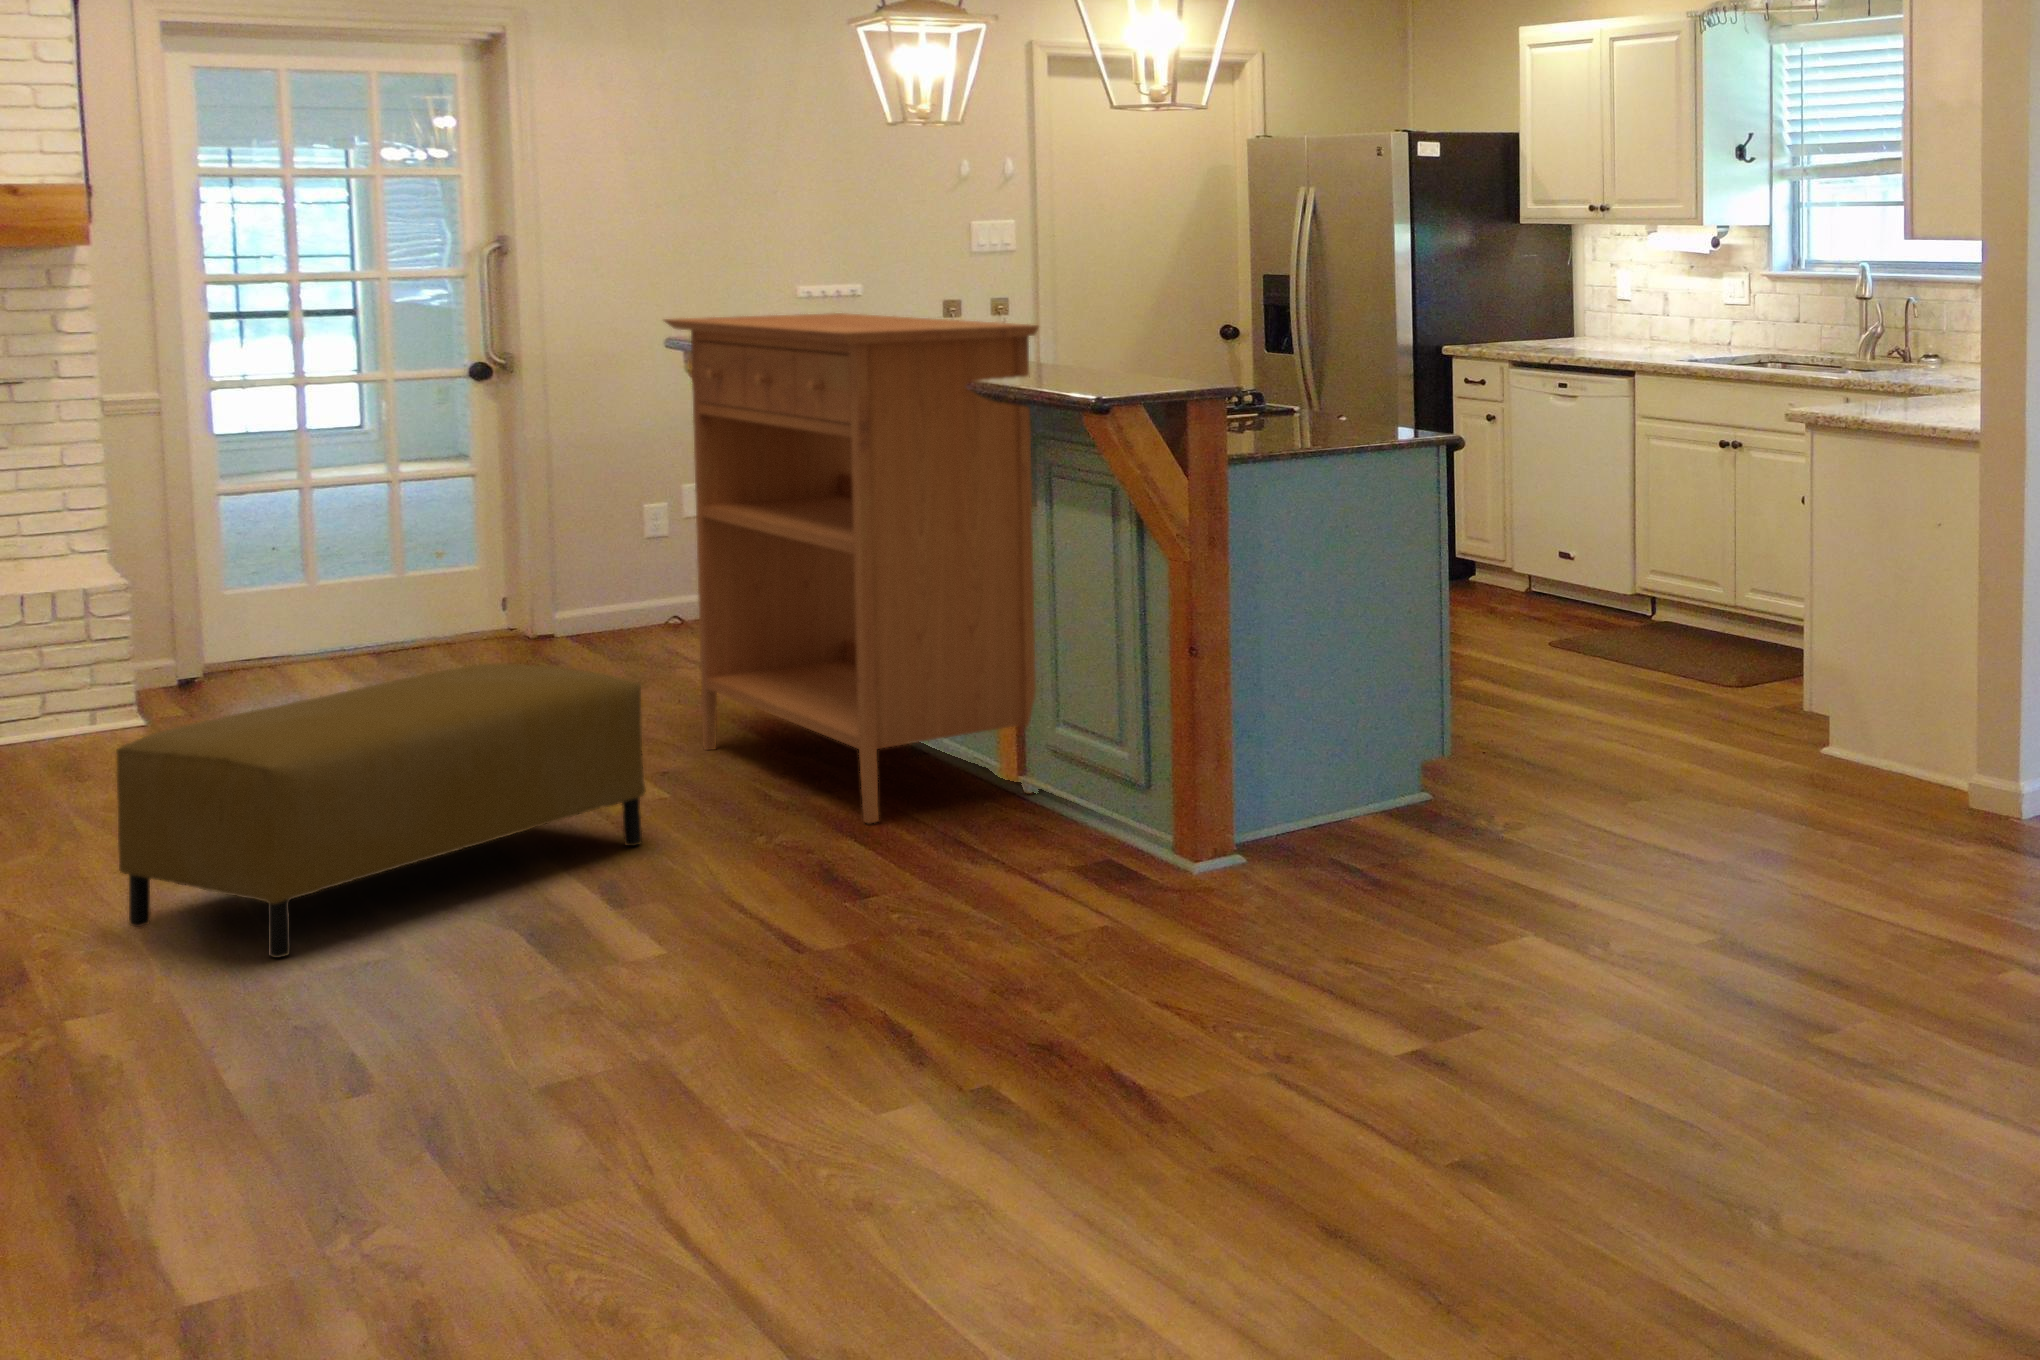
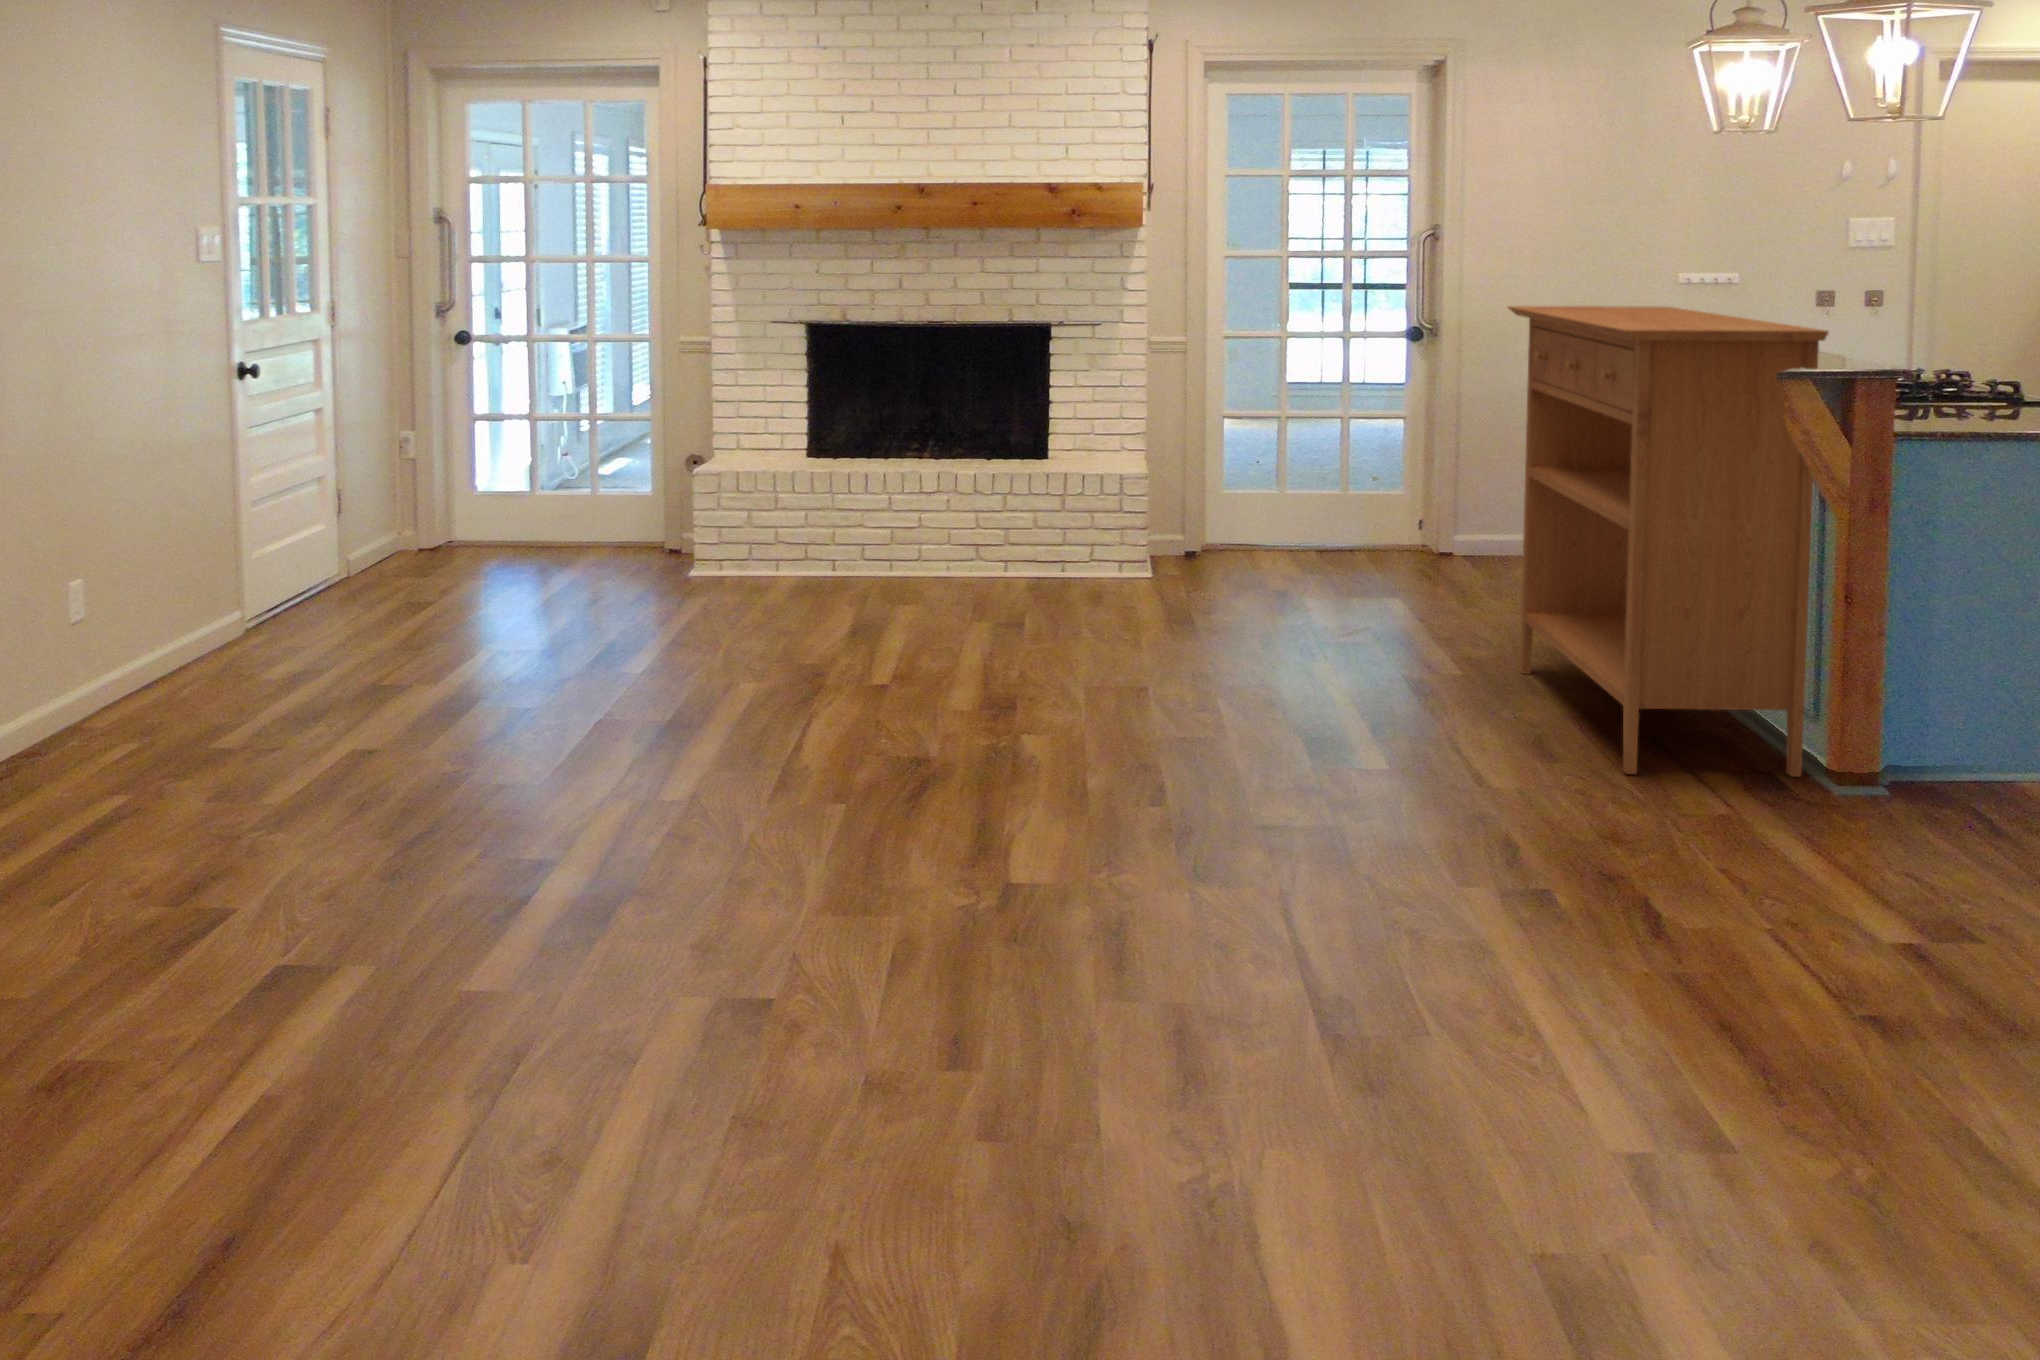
ottoman: present [116,663,646,958] -> none [1055,580,1437,788]

